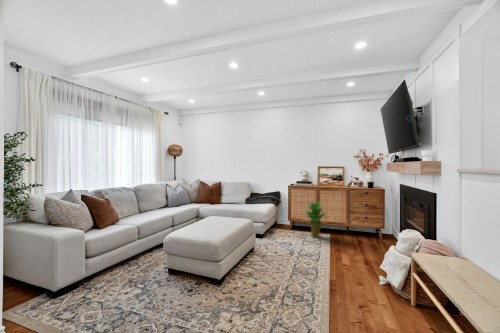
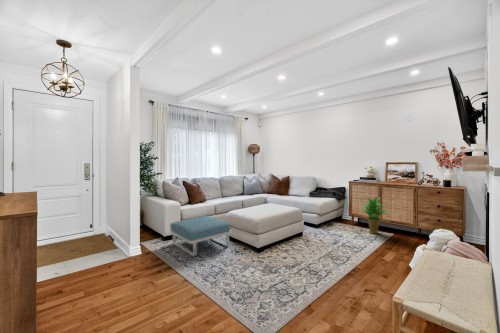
footstool: none [70,243,175,313] -> present [170,216,231,256]

